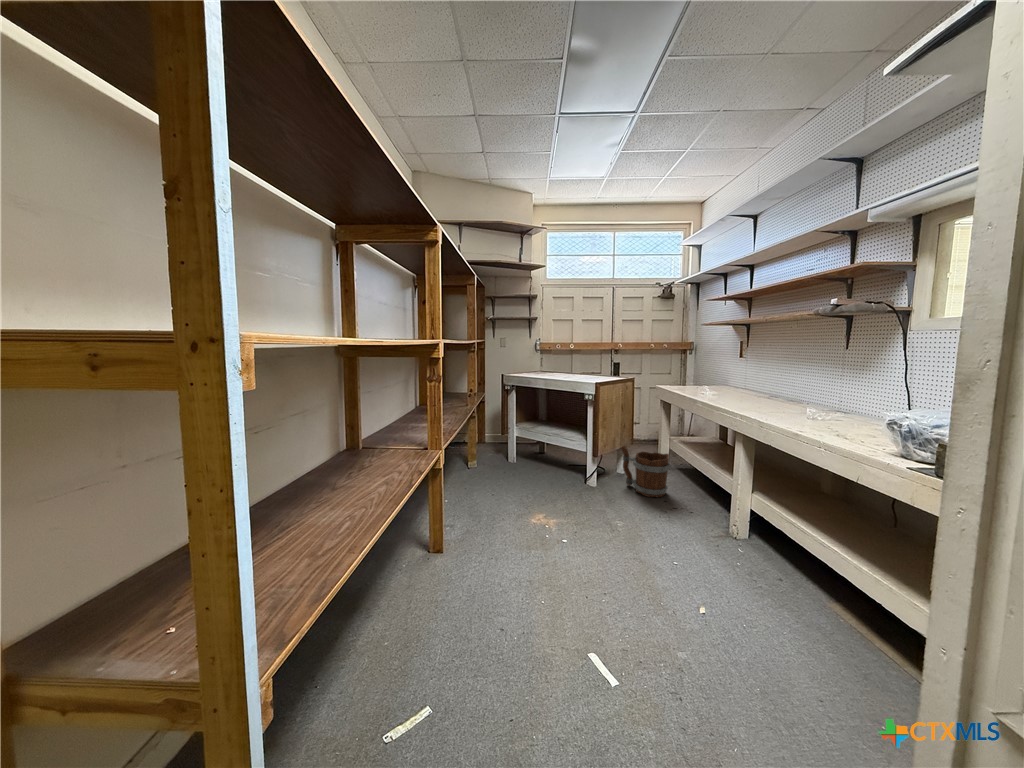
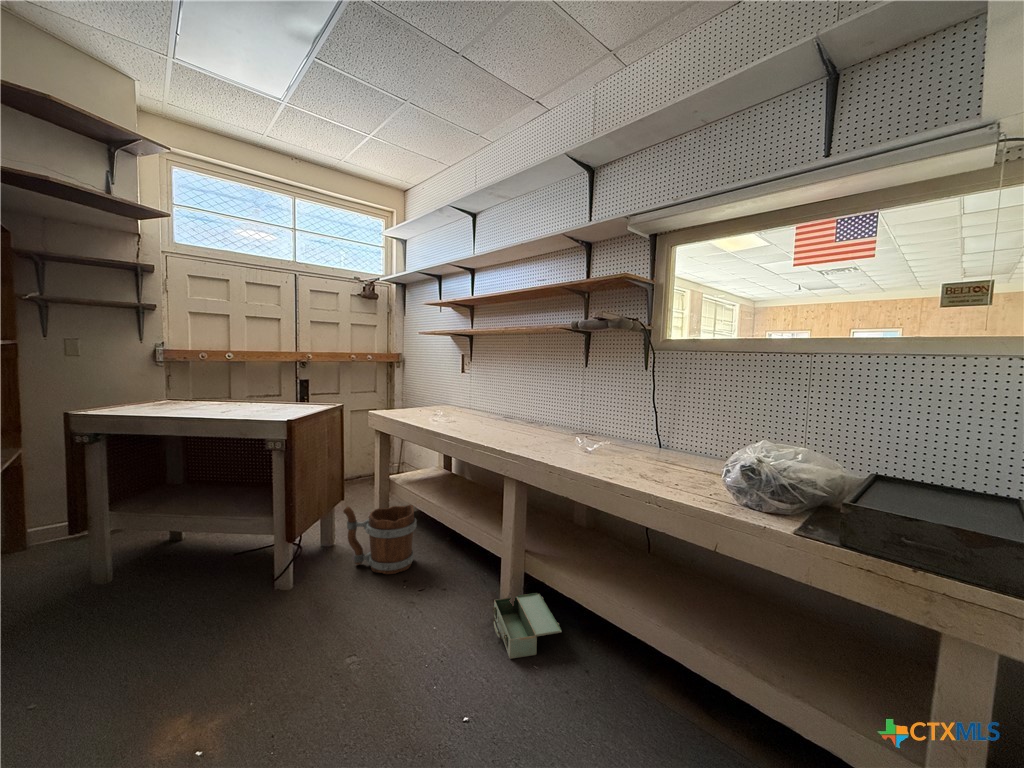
toolbox: none [701,530,754,574] -> present [493,593,562,659]

